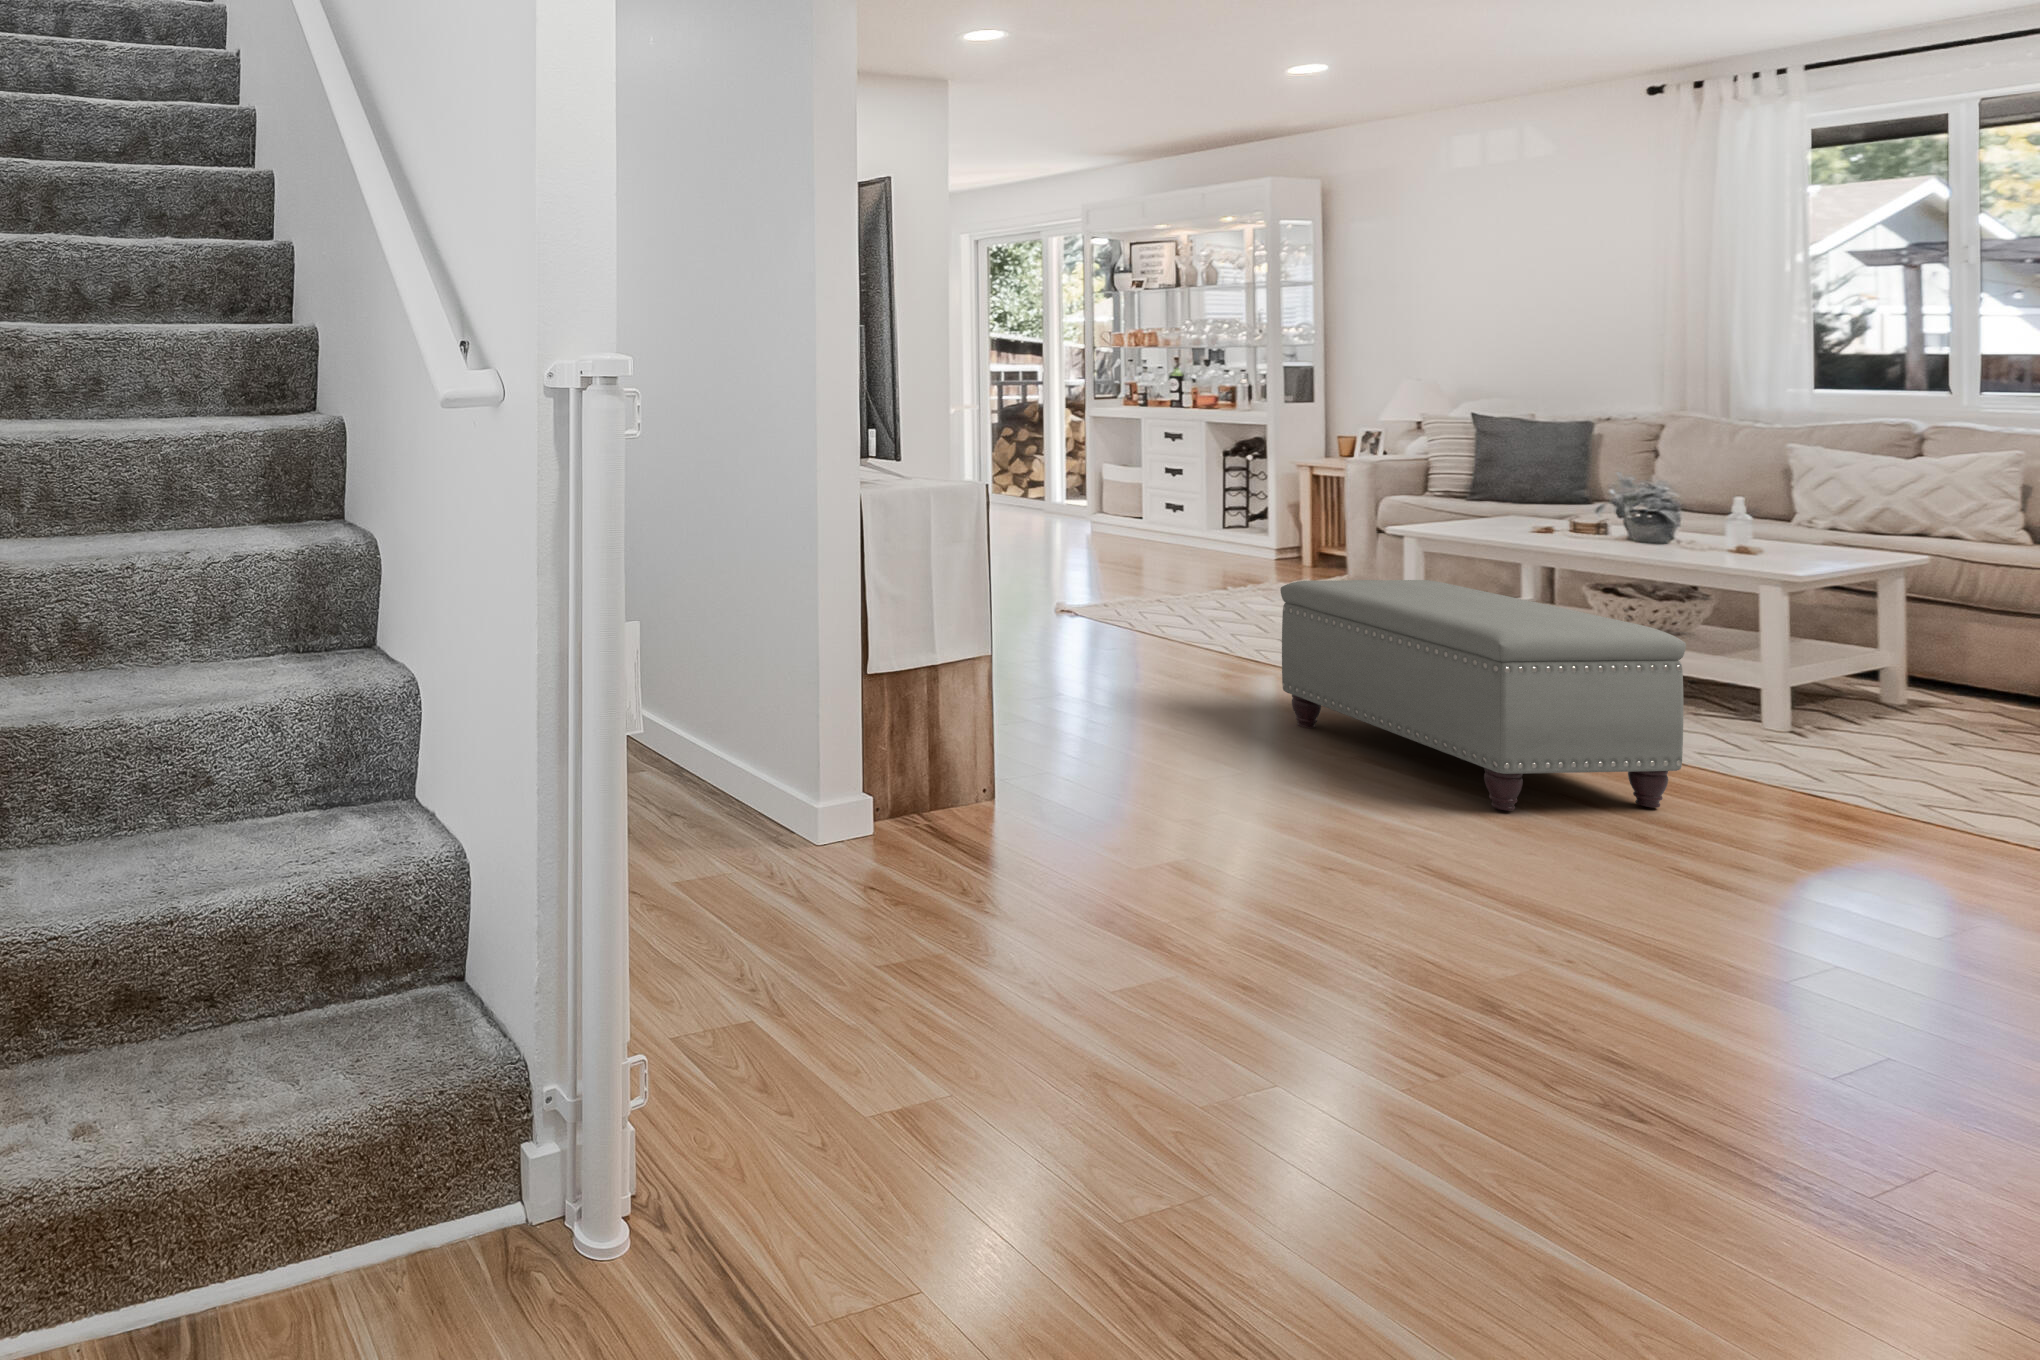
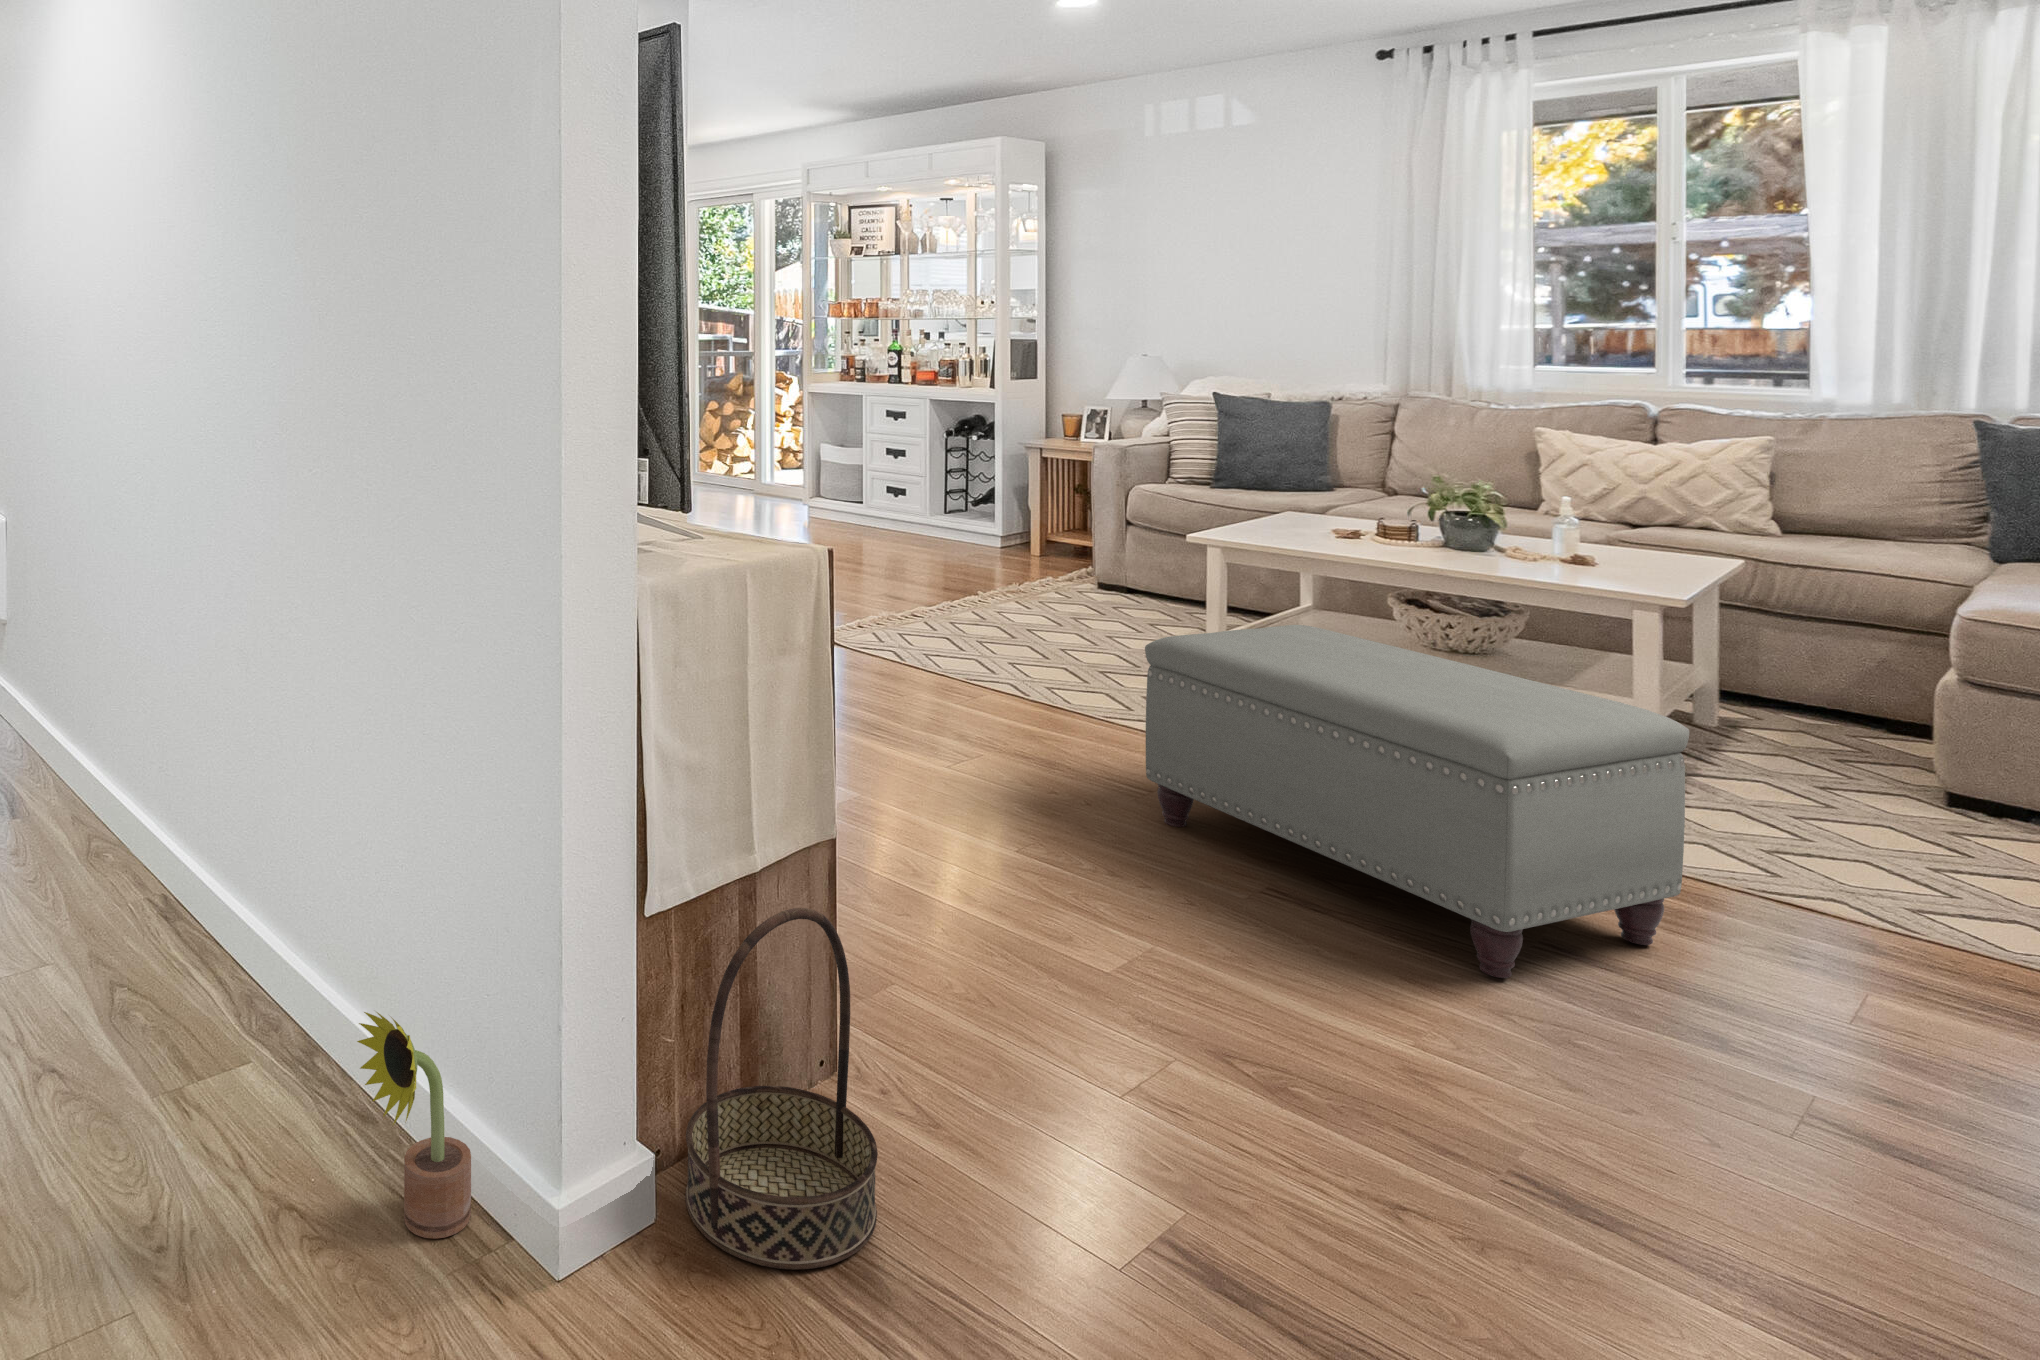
basket: none [865,670,979,861] -> present [685,908,878,1270]
decorative plant: none [678,704,741,832] -> present [357,1012,471,1239]

